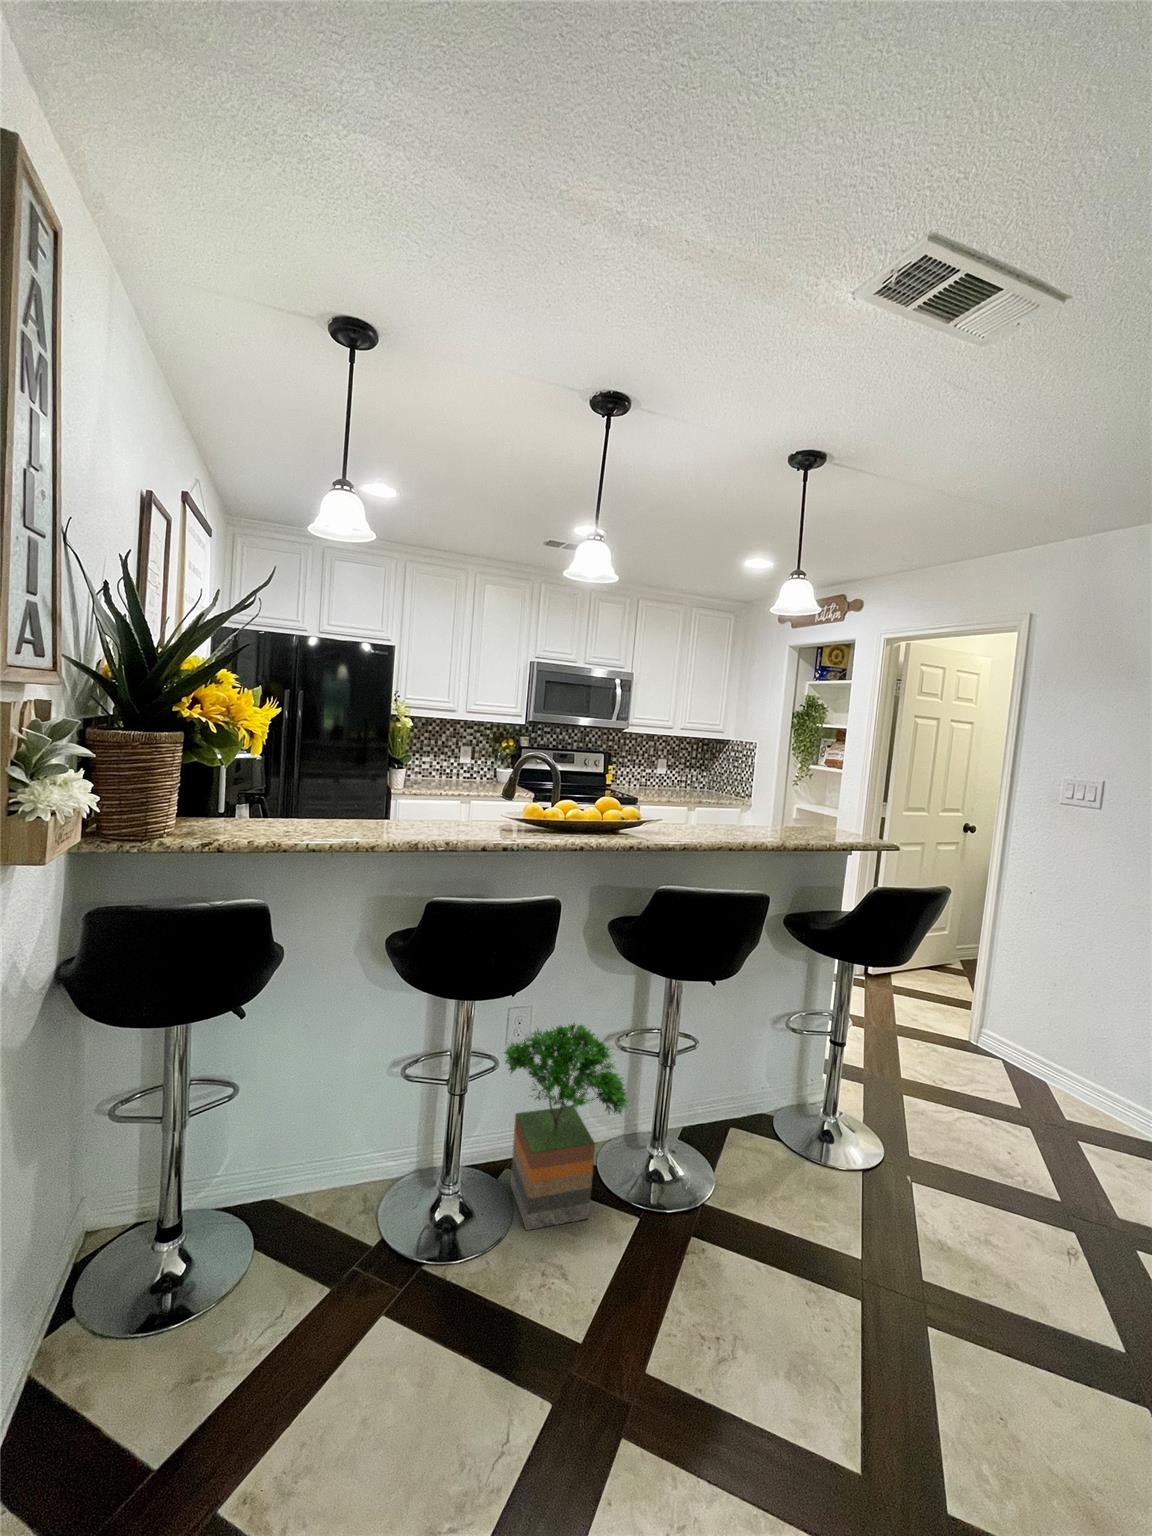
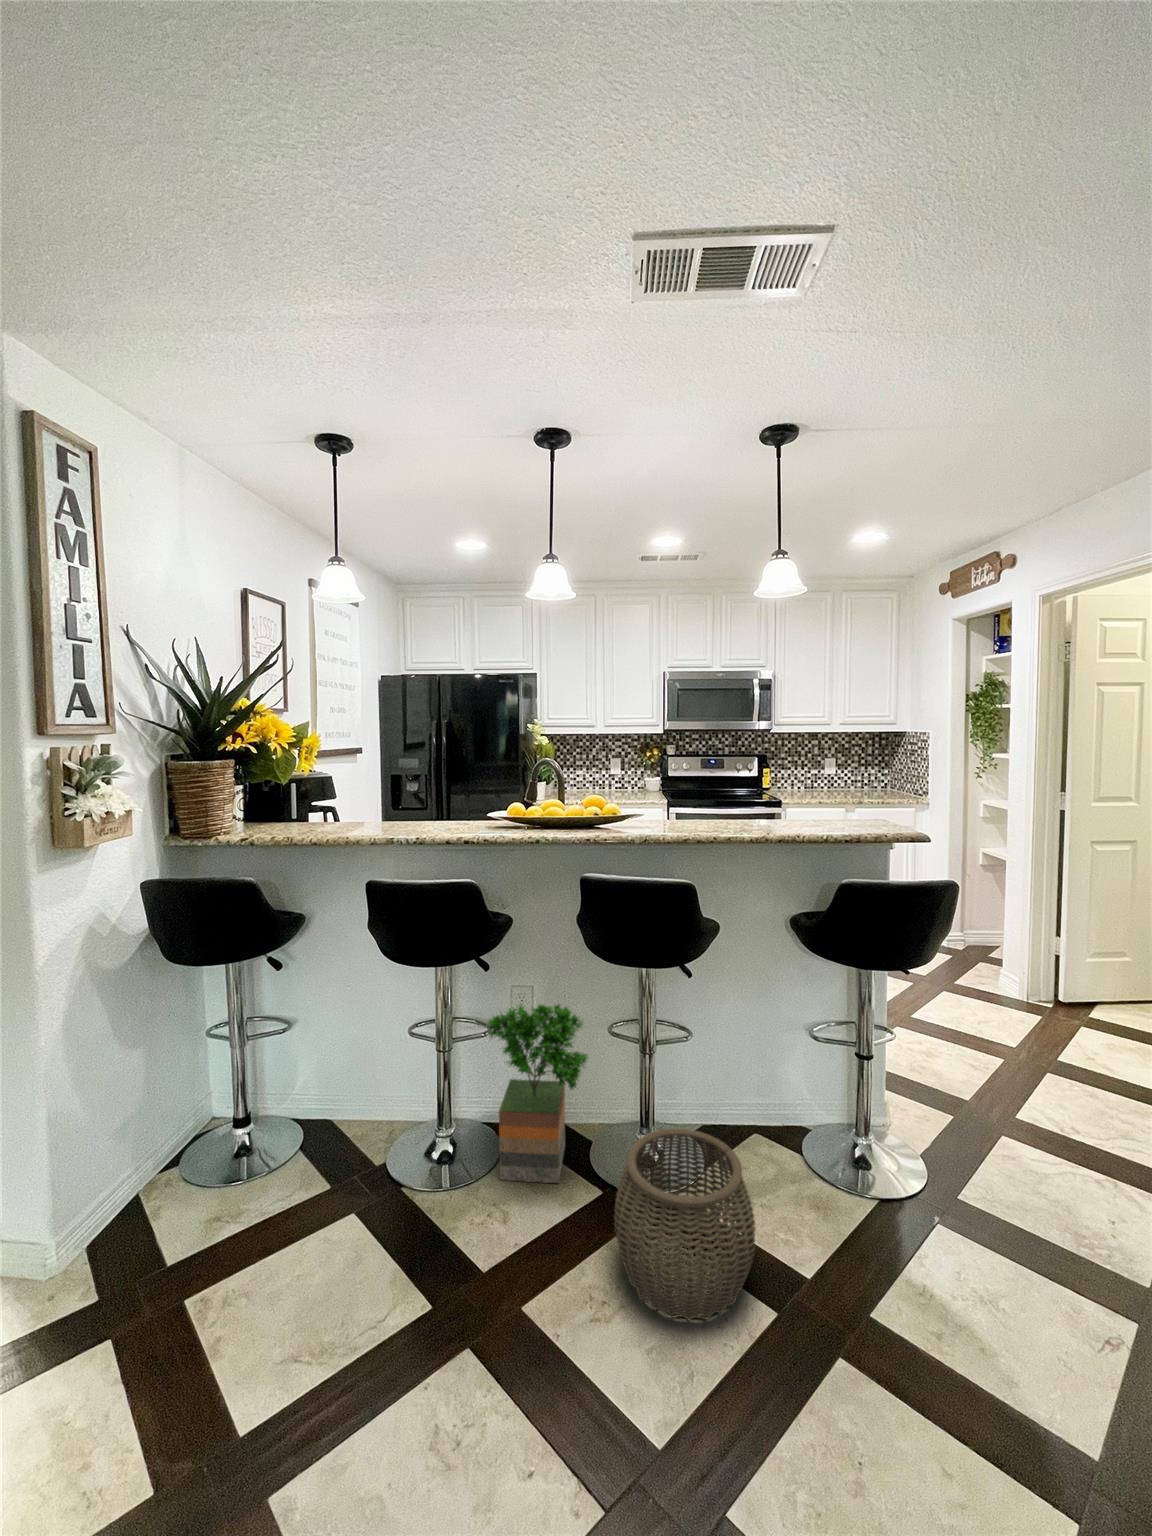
woven basket: none [693,1136,841,1331] -> present [614,1128,755,1321]

